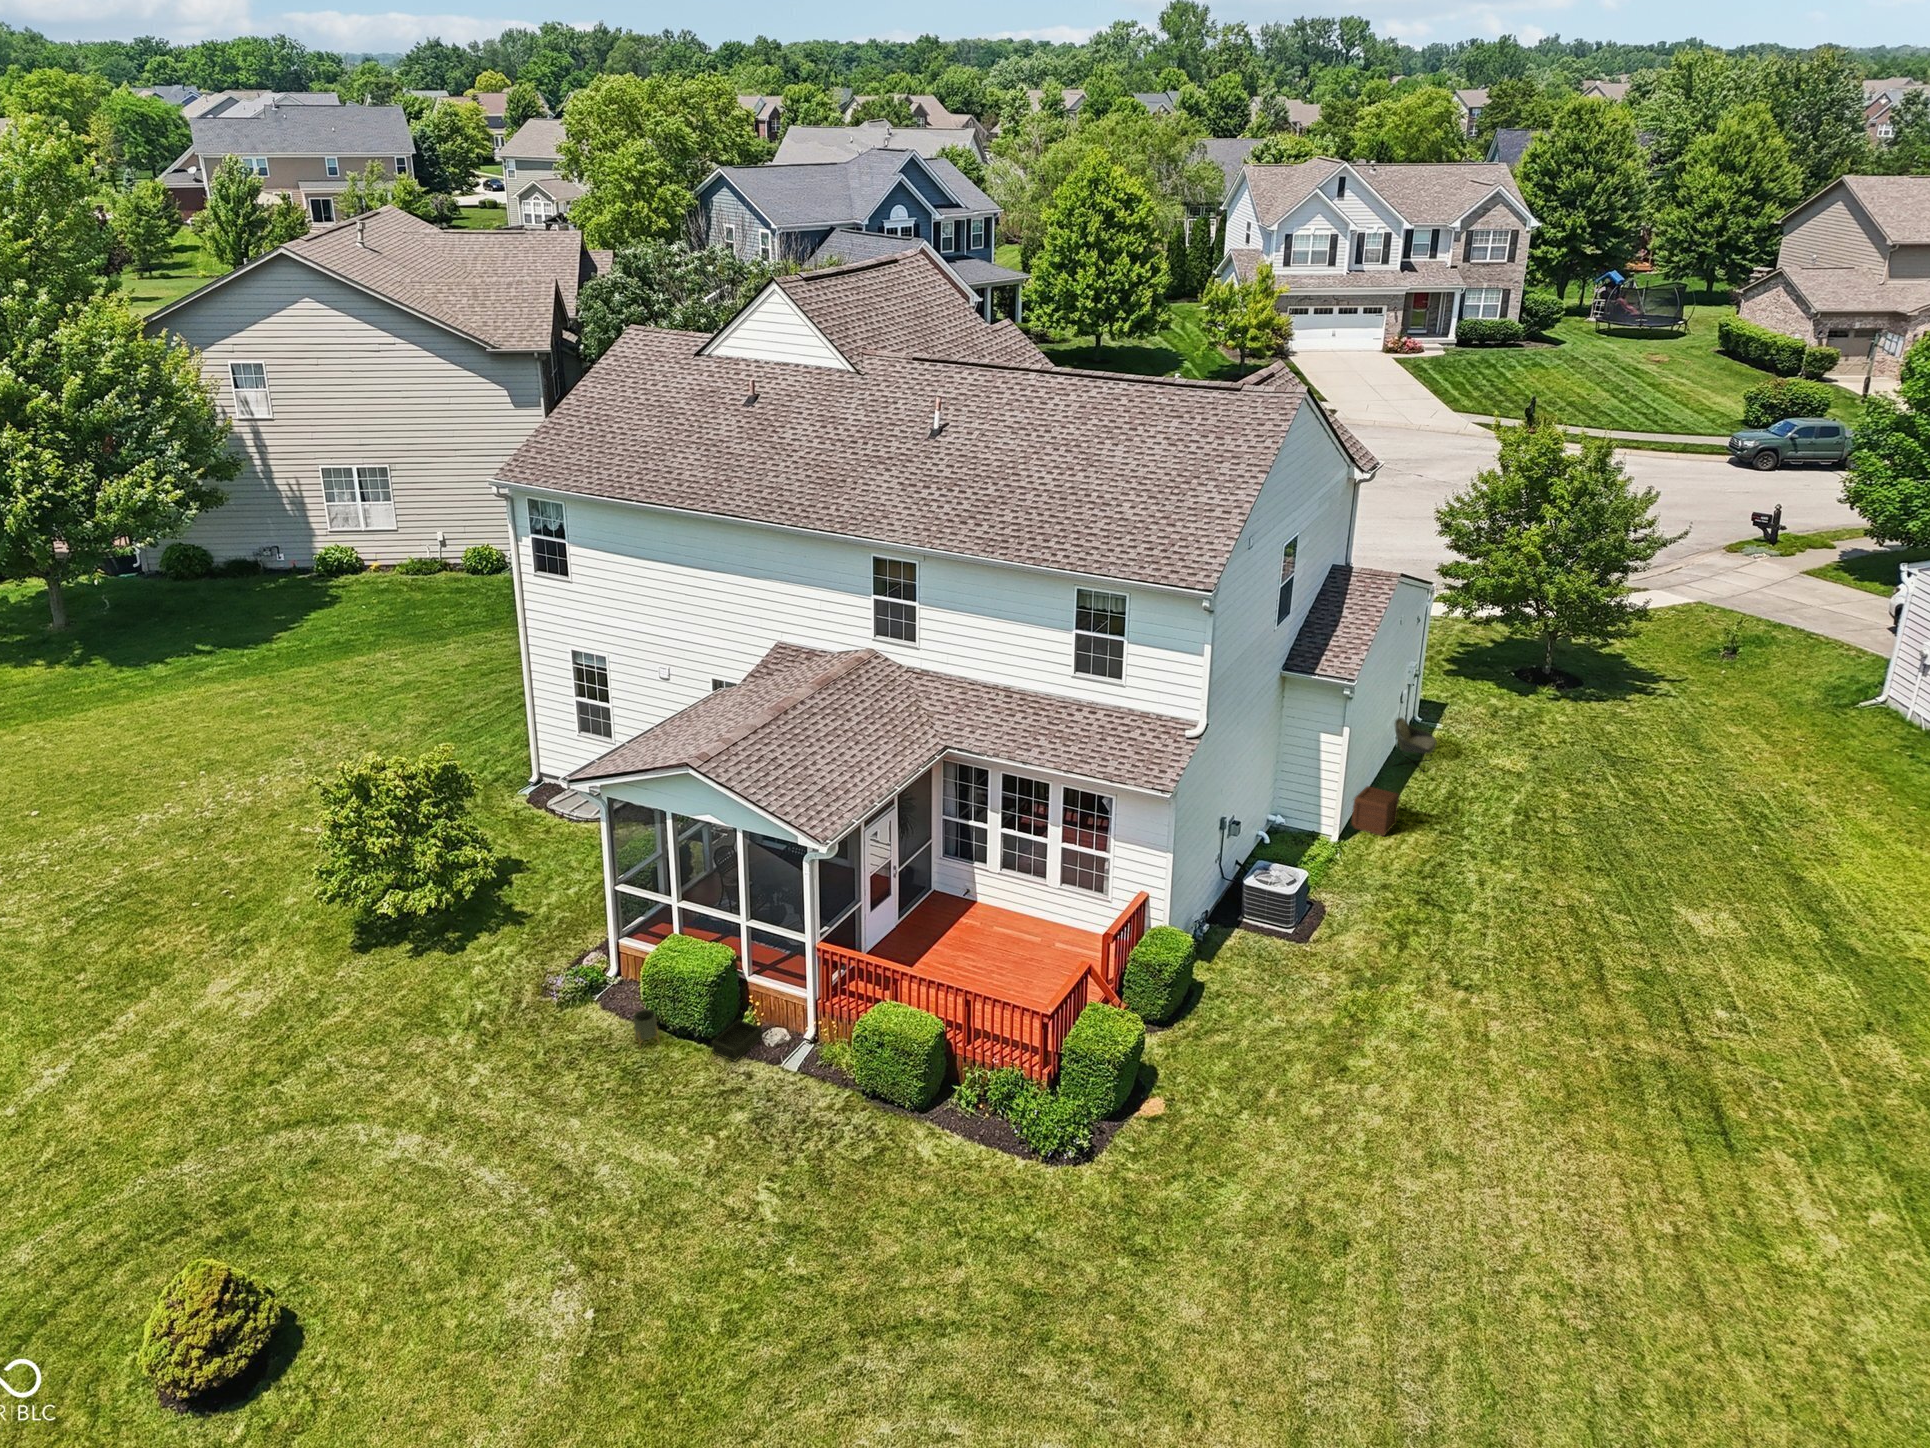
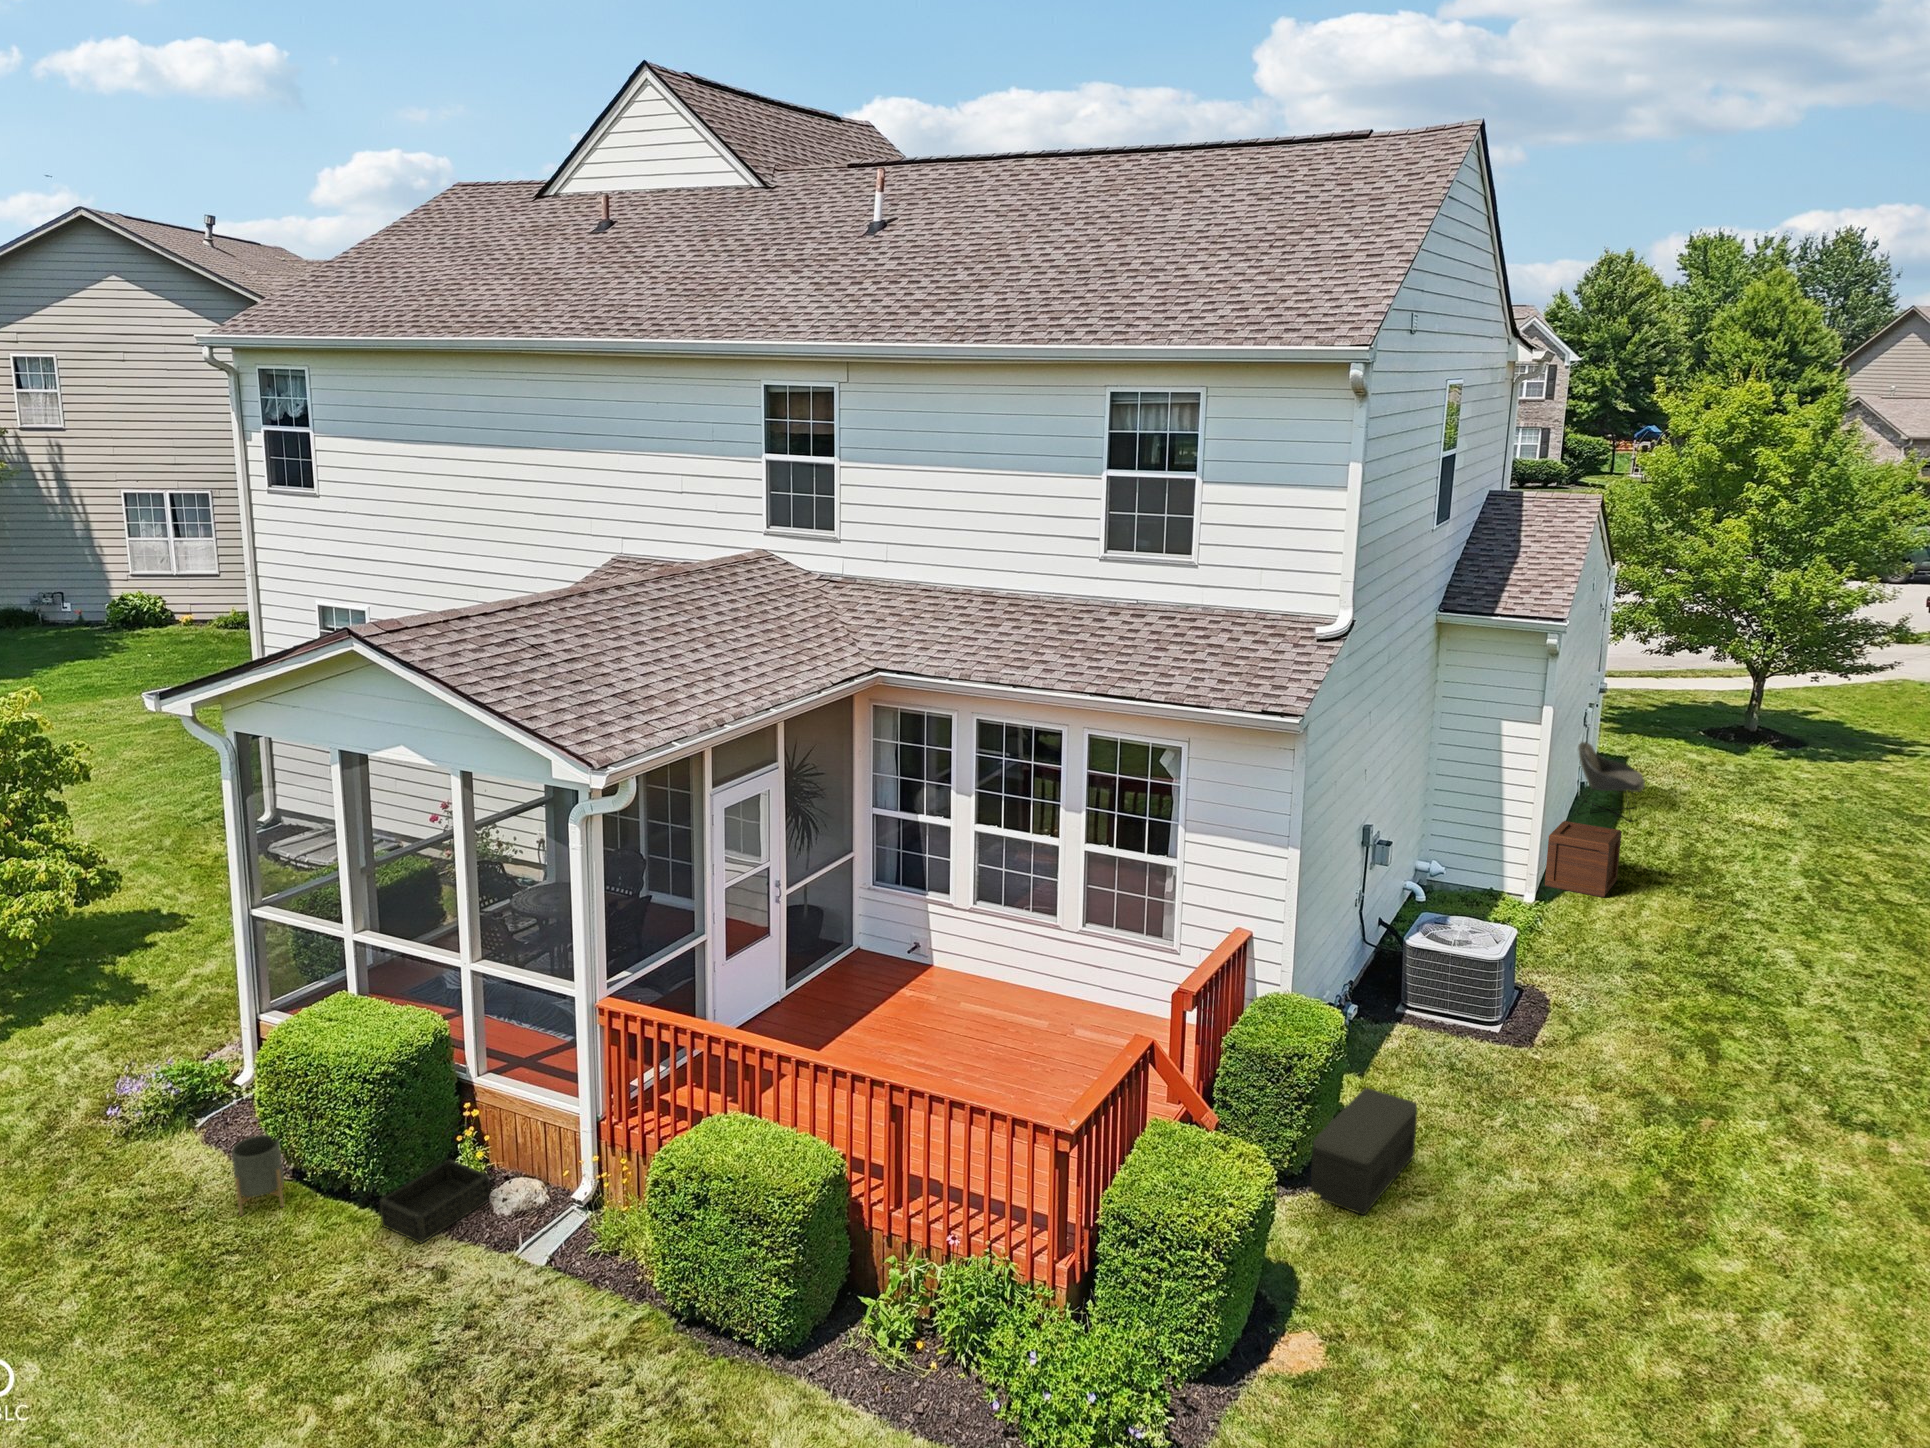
storage bench: none [1170,976,1228,1041] -> present [1310,1088,1417,1215]

